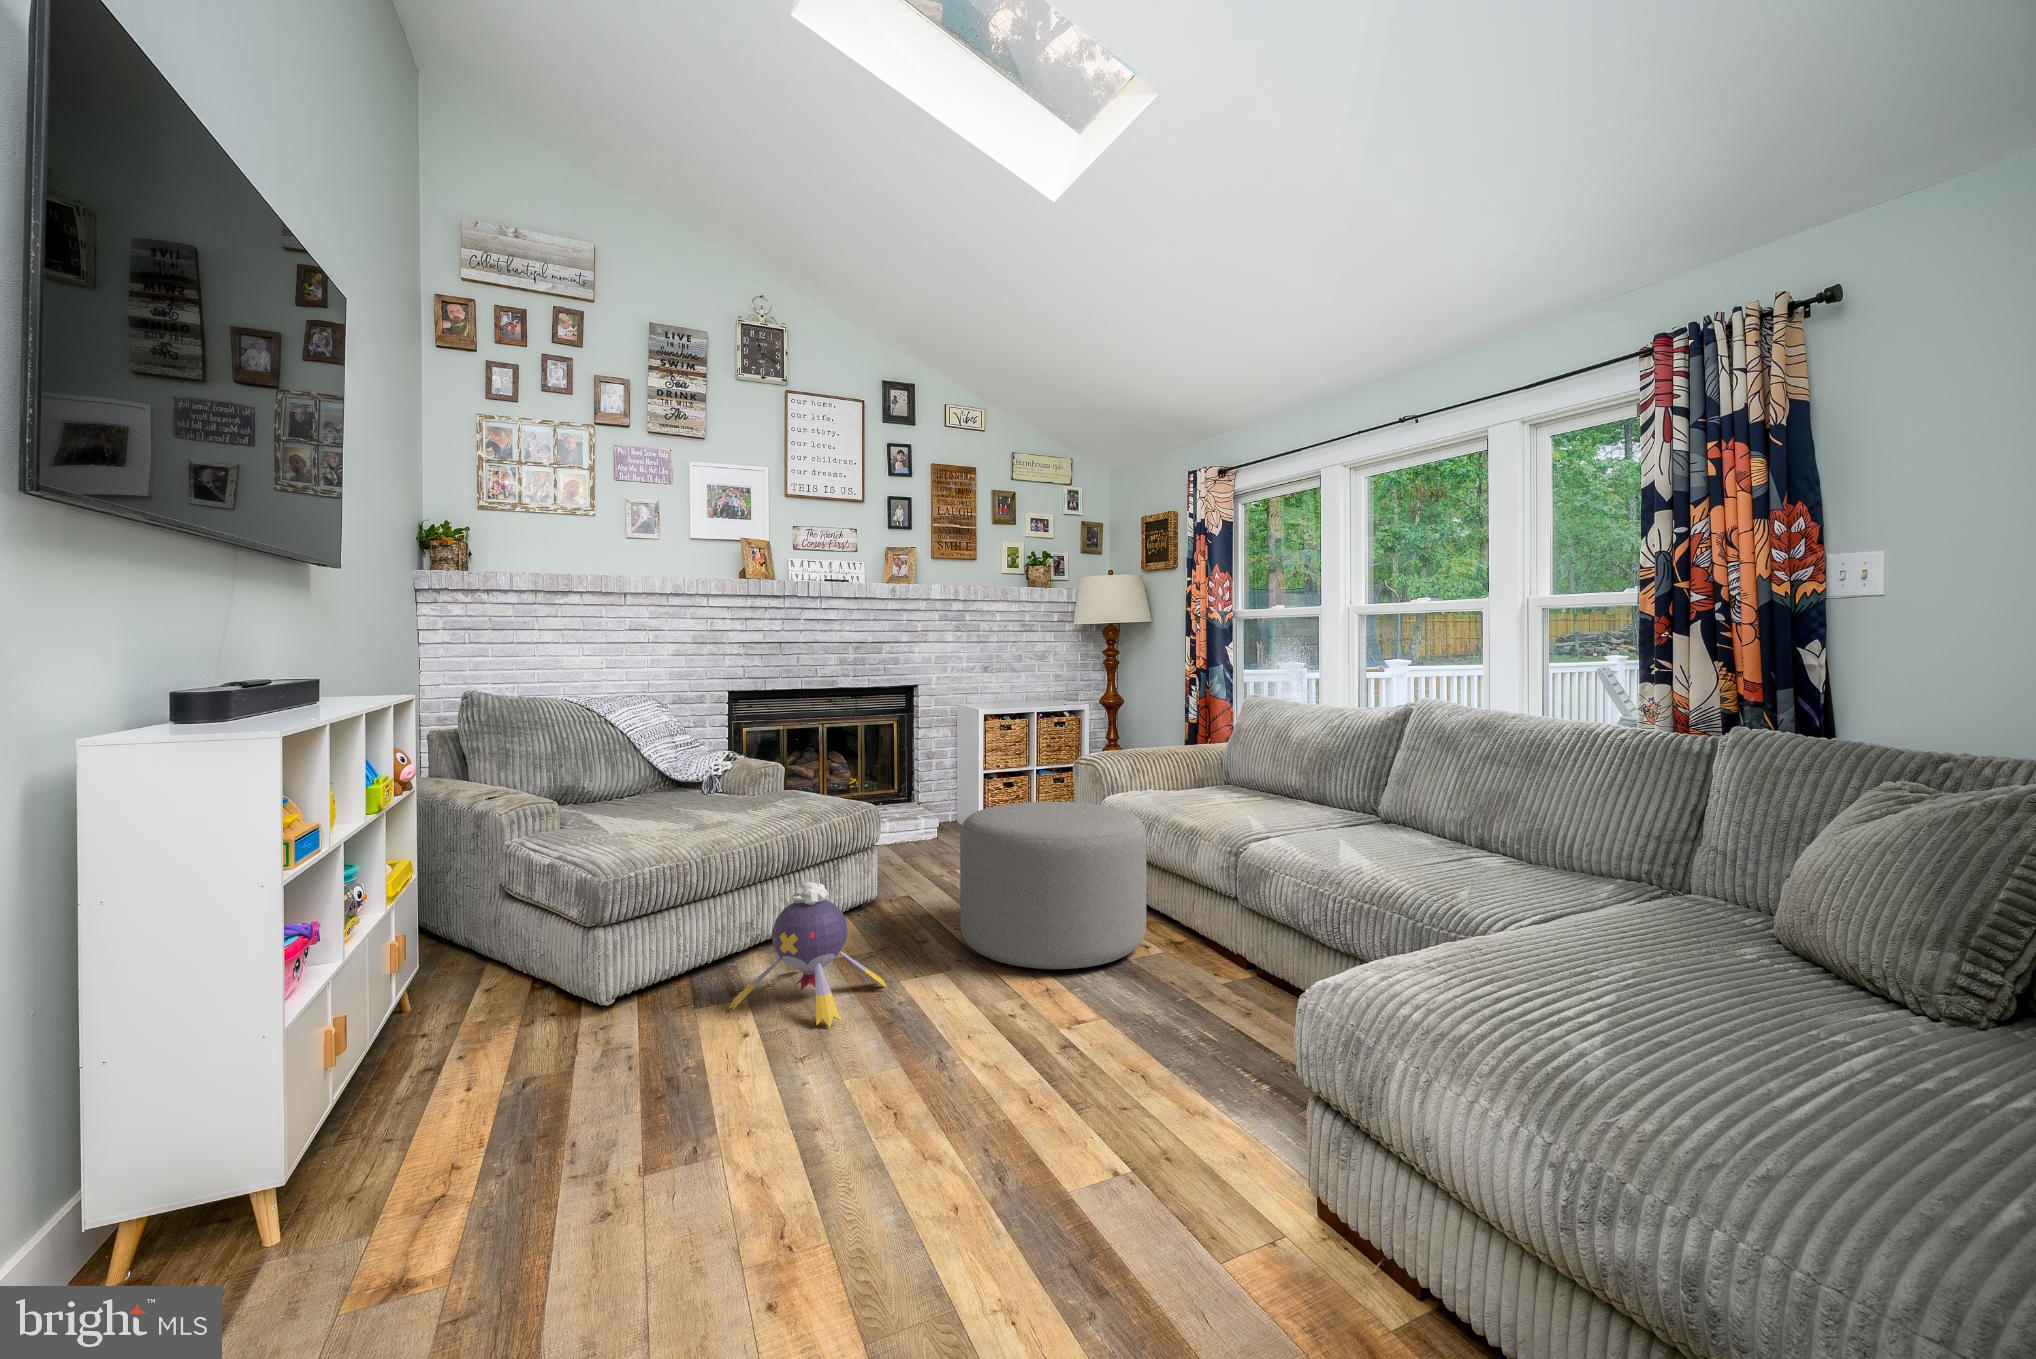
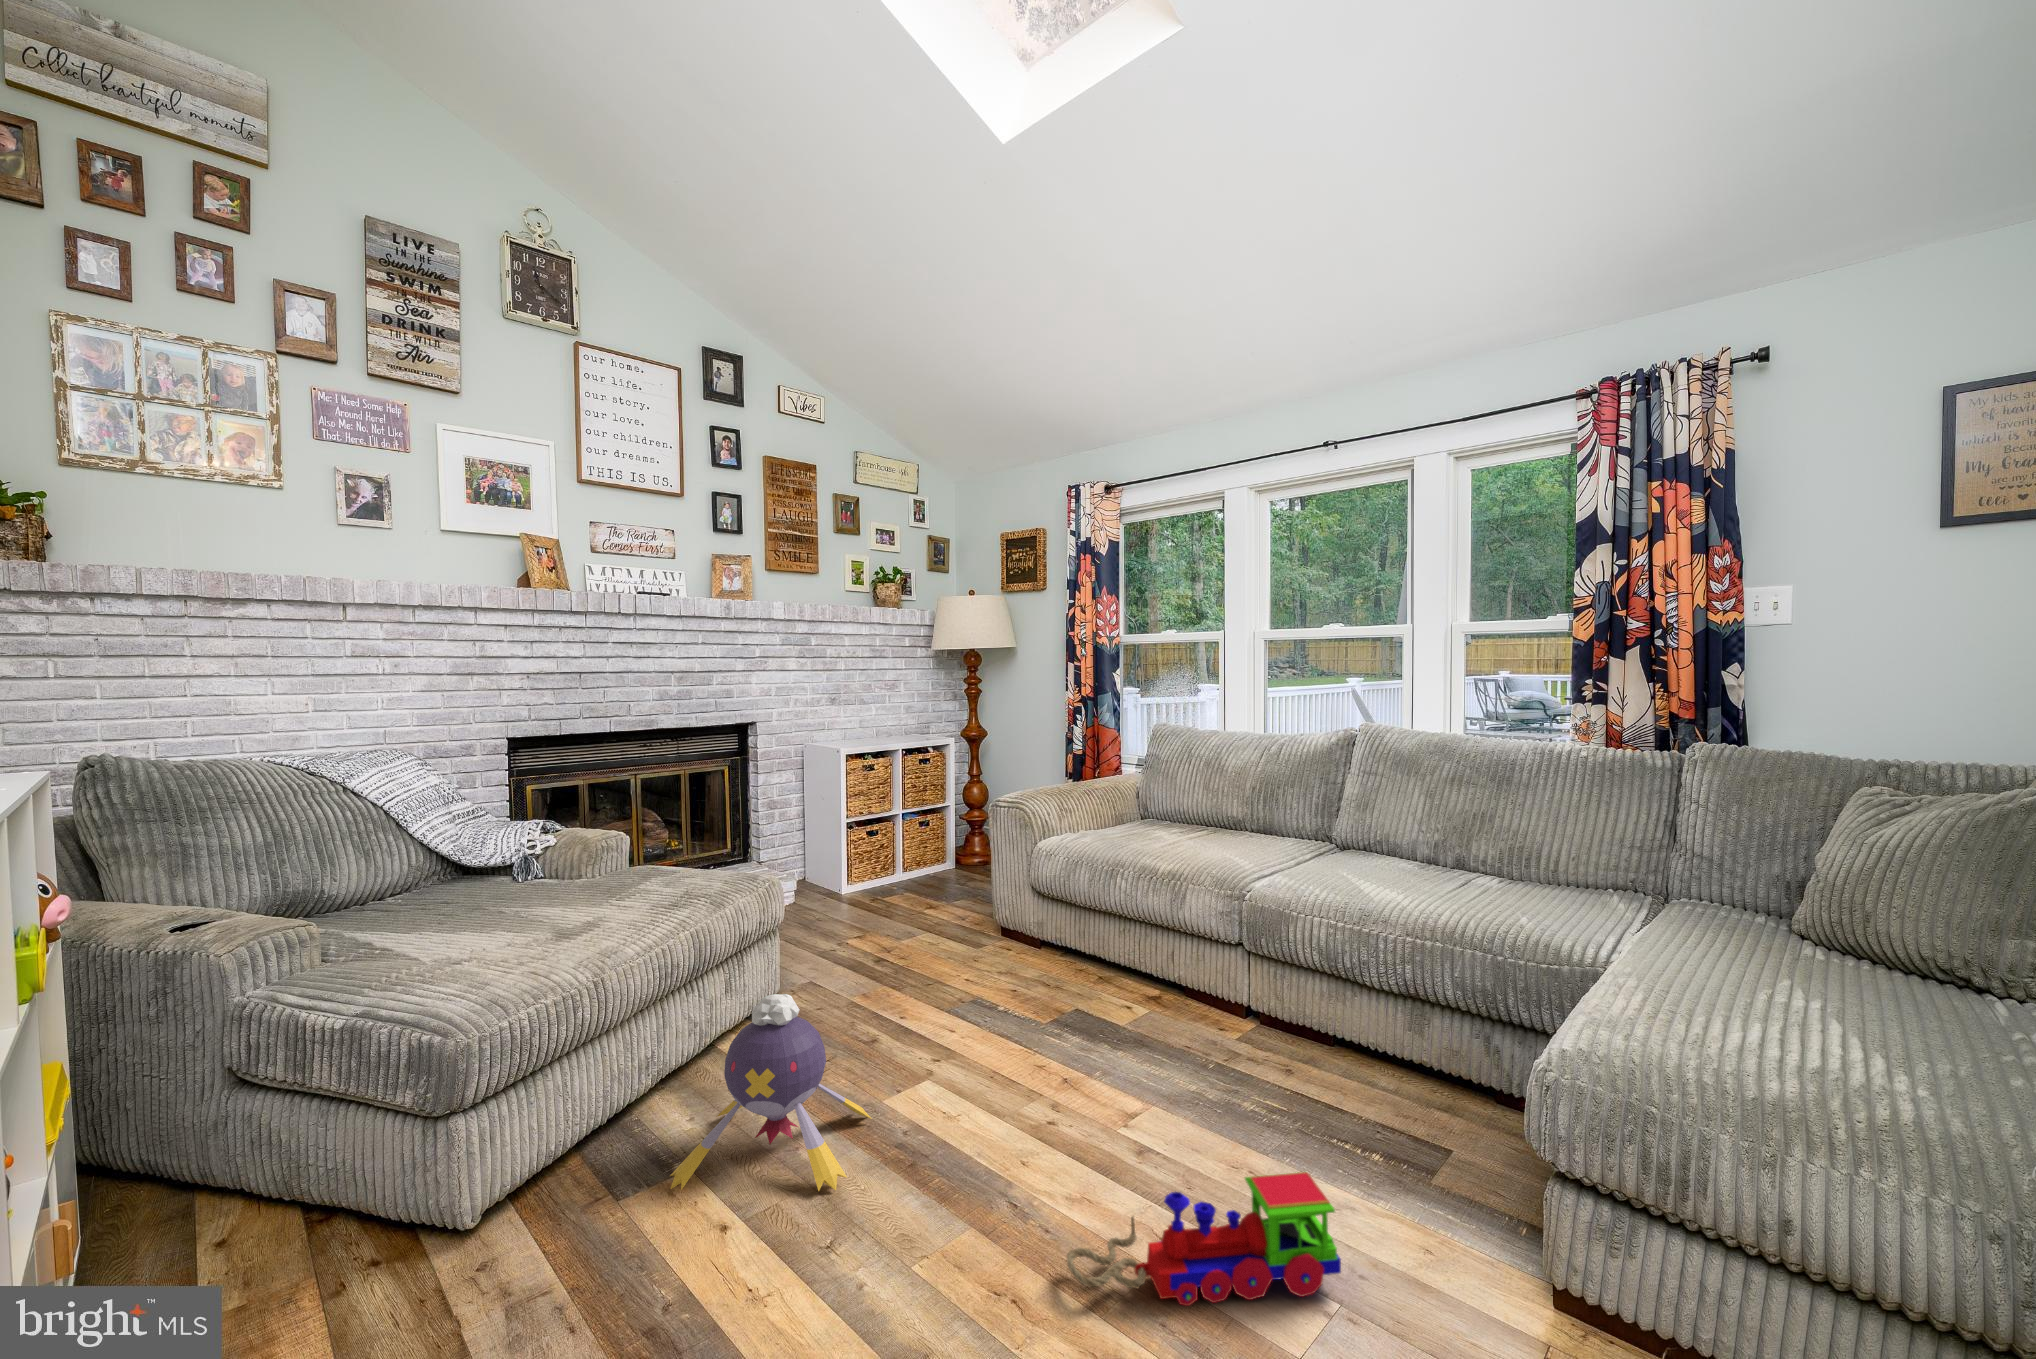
ottoman: present [960,802,1146,969] -> none [913,856,1134,1062]
toy train: none [939,1054,1145,1152] -> present [1067,1172,1341,1306]

